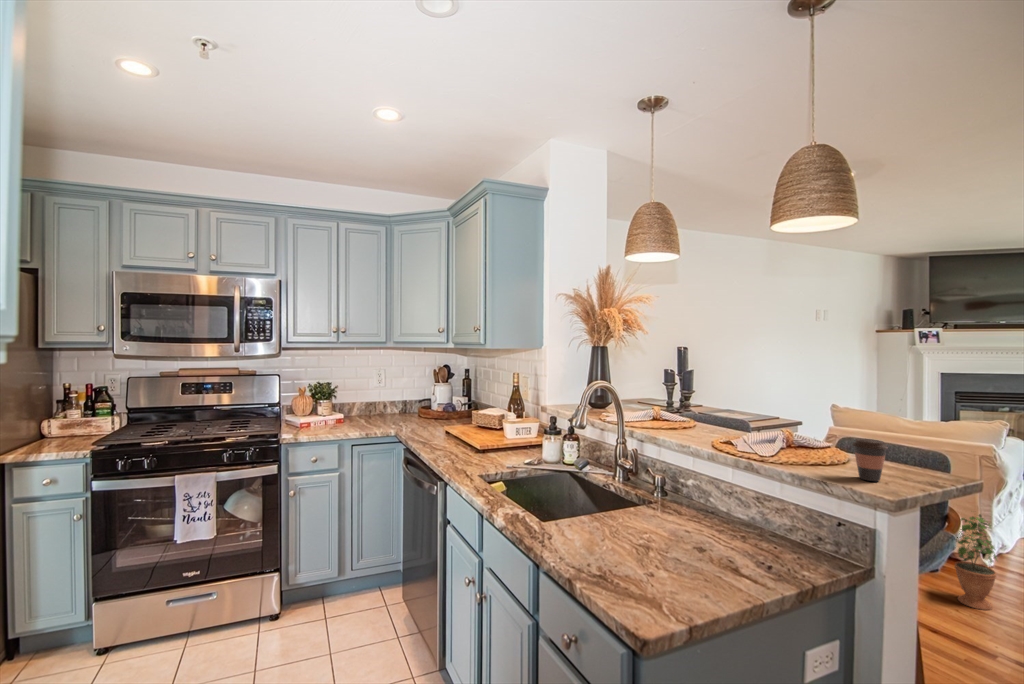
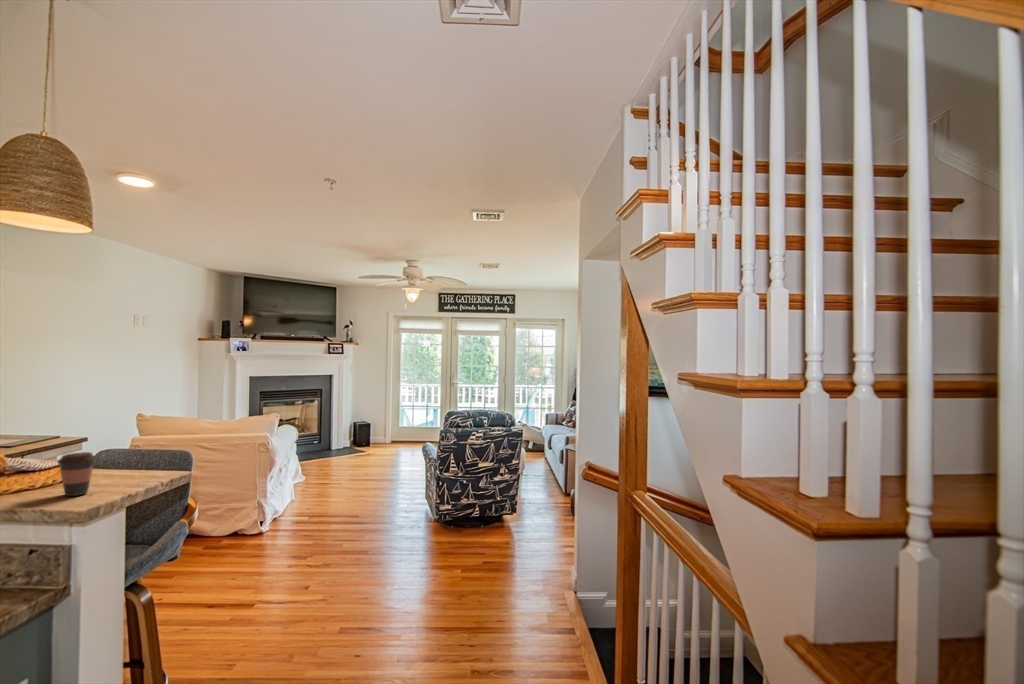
potted plant: present [955,515,997,610] -> none [226,491,263,573]

